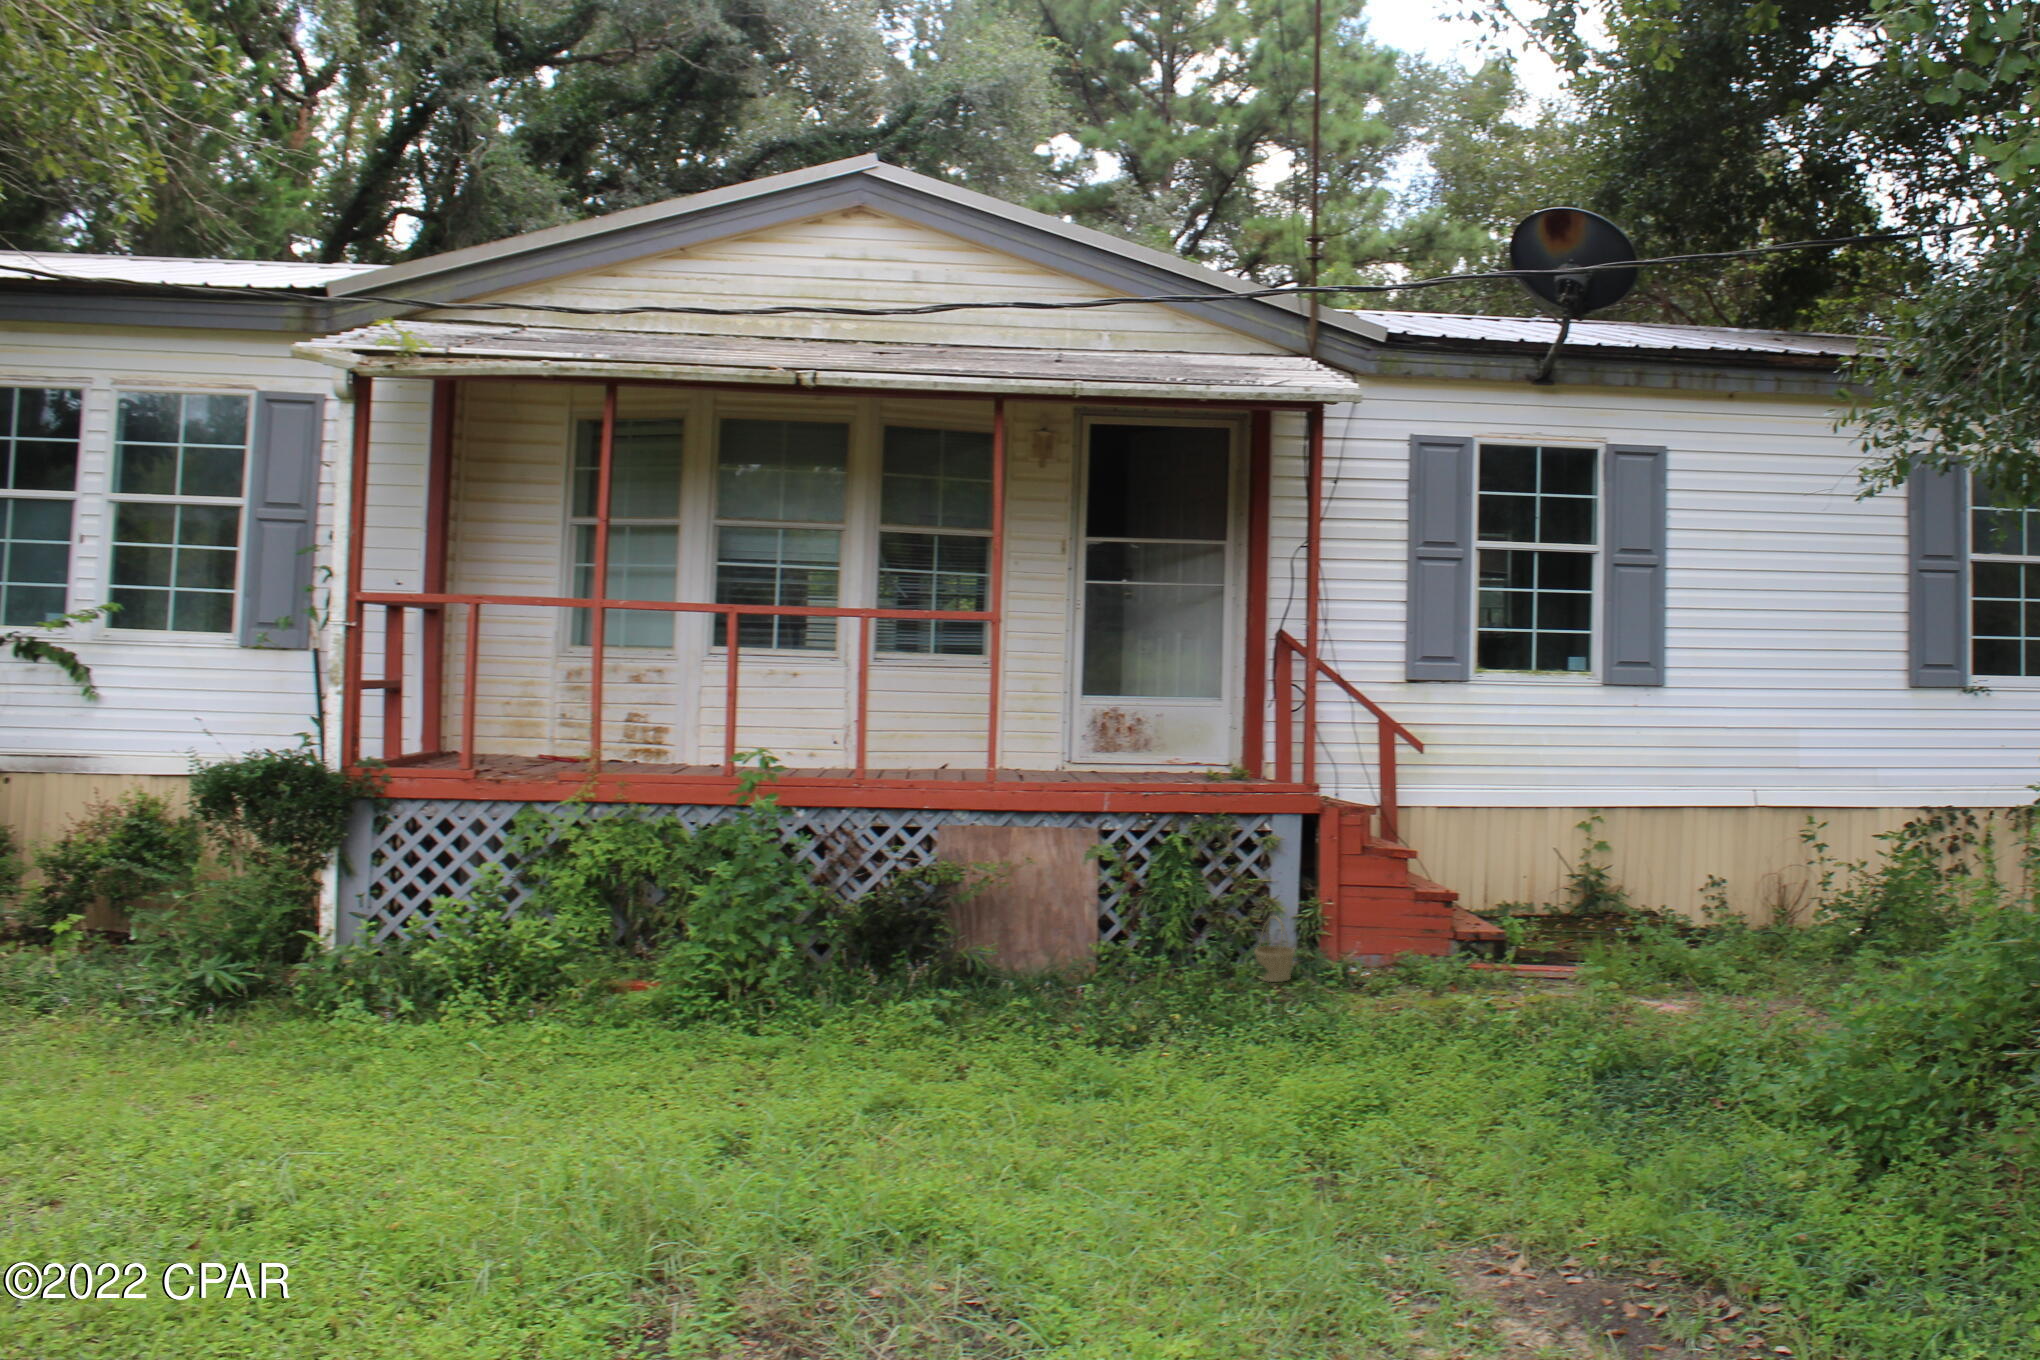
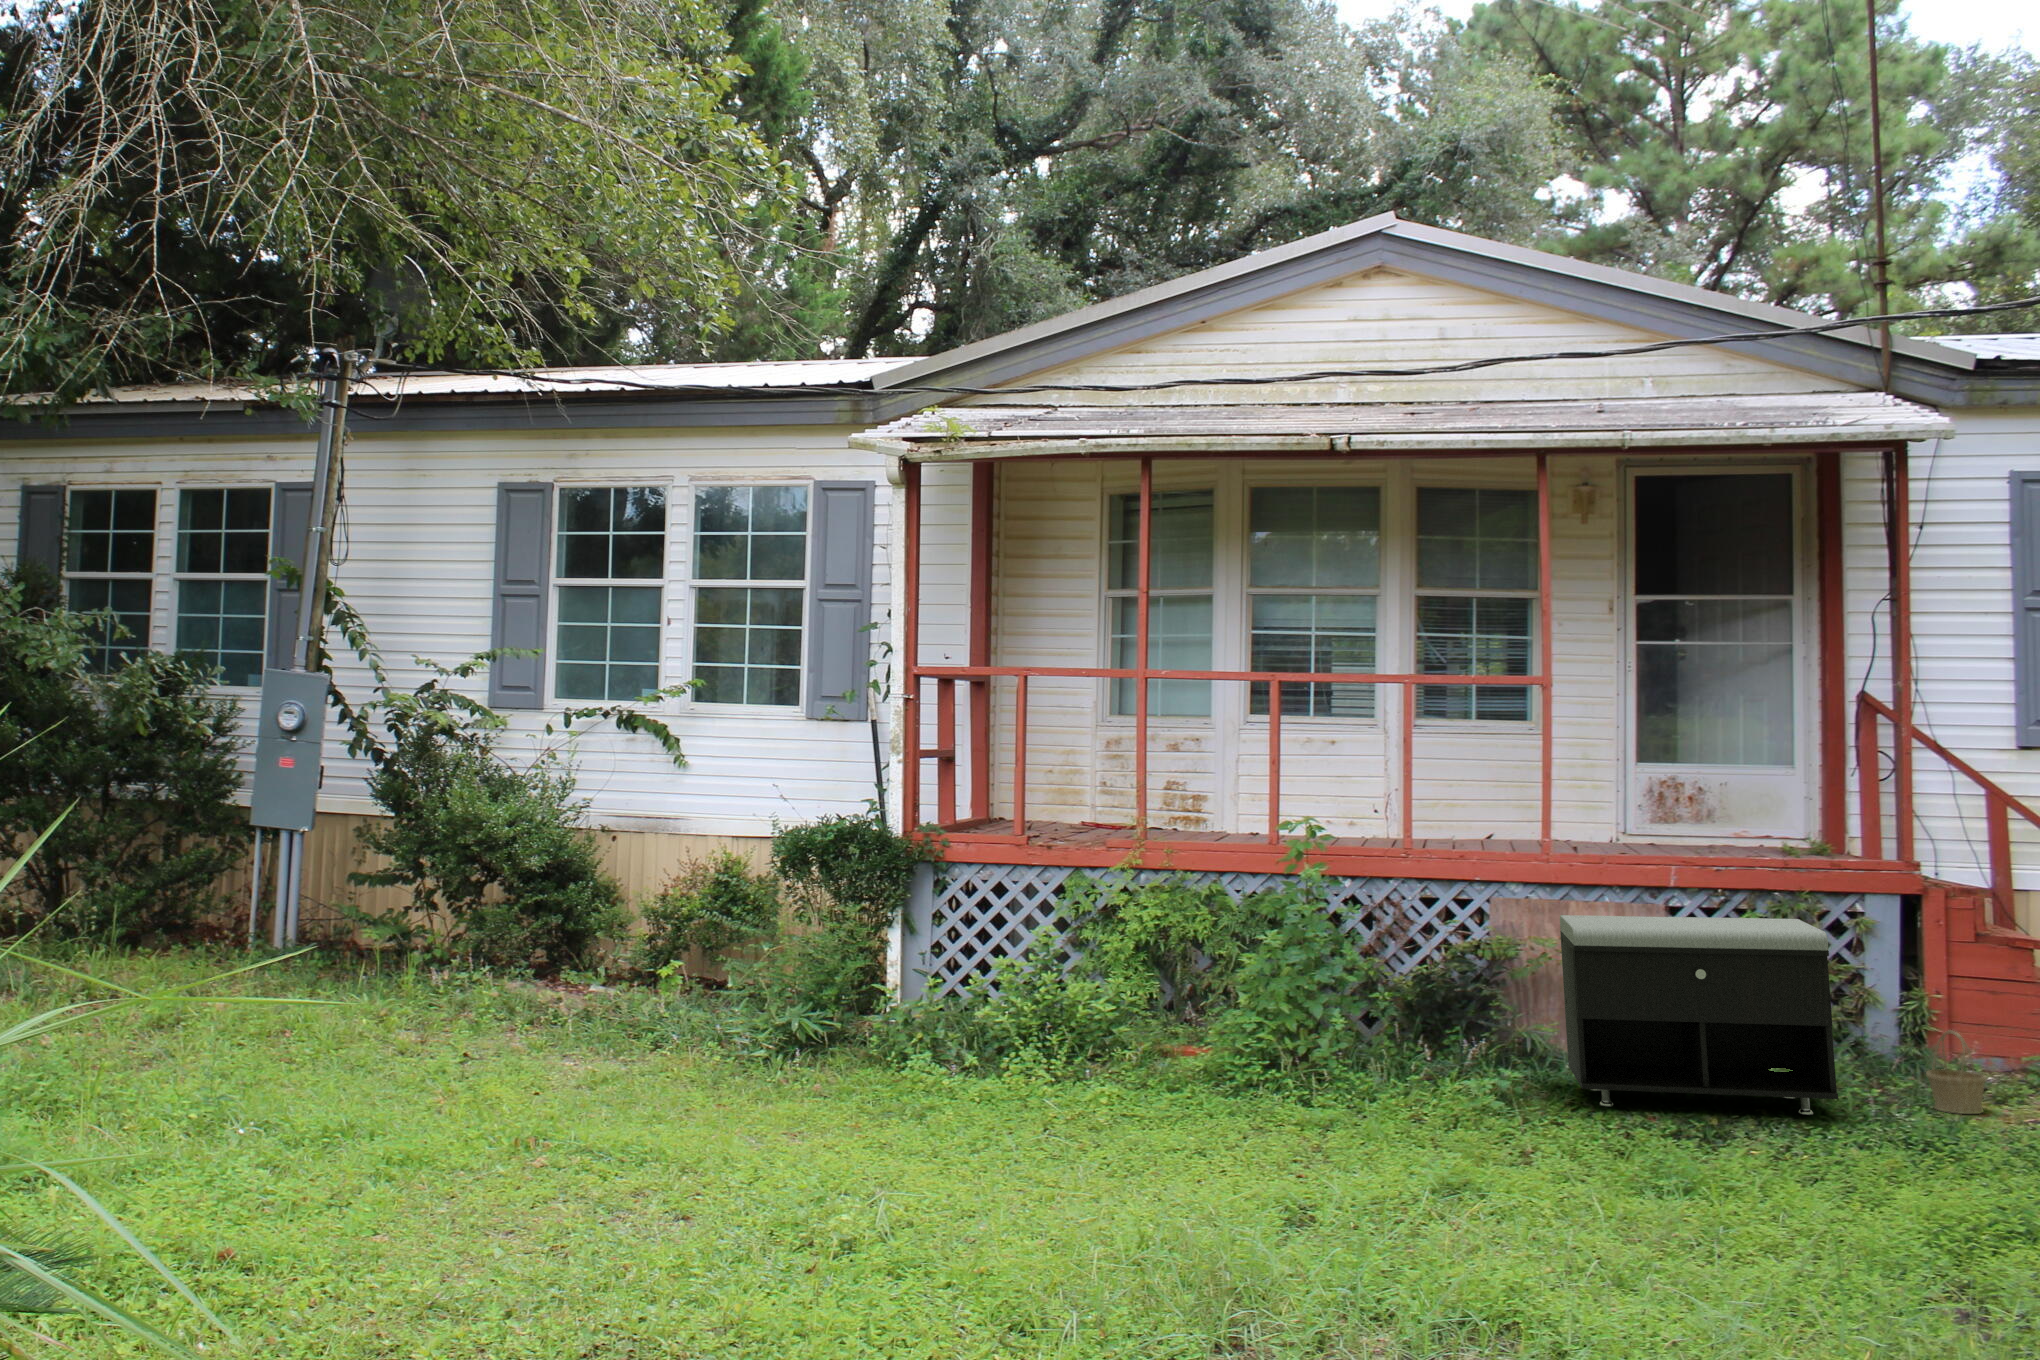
storage bench: none [987,832,1197,1007] -> present [1560,915,1838,1115]

